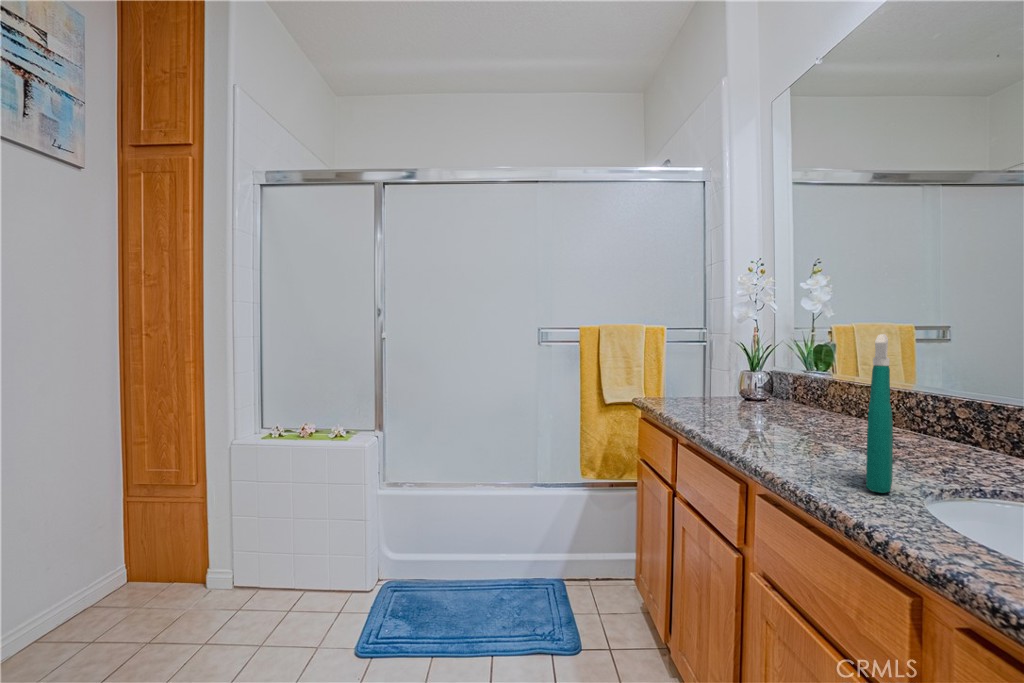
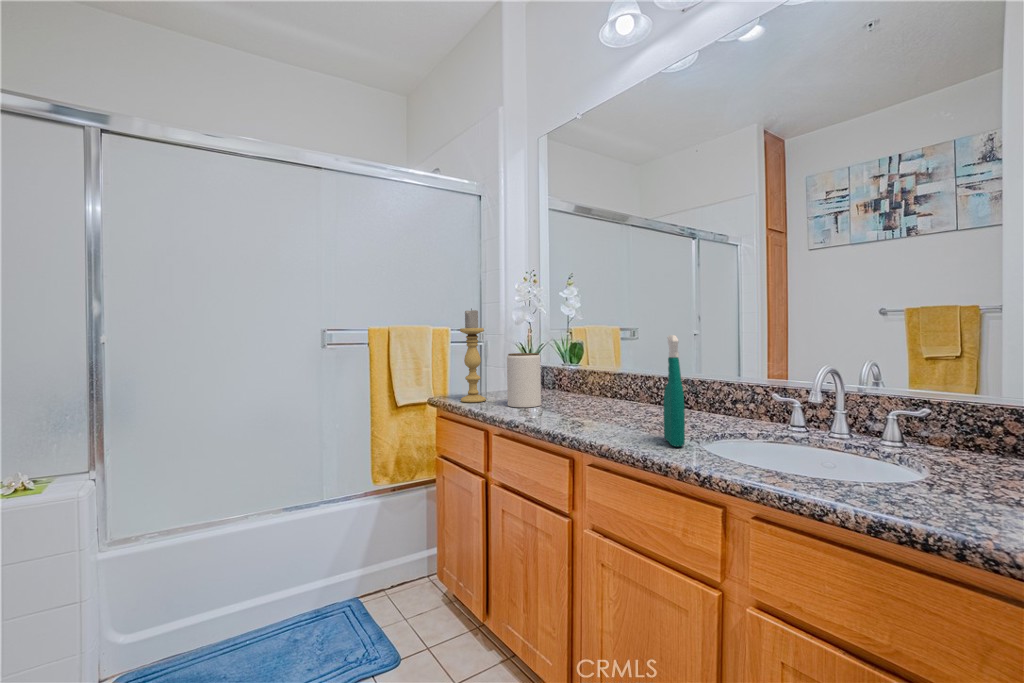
candle holder: none [661,303,690,406] -> present [460,309,486,403]
jar: none [707,354,750,417] -> present [507,353,541,407]

